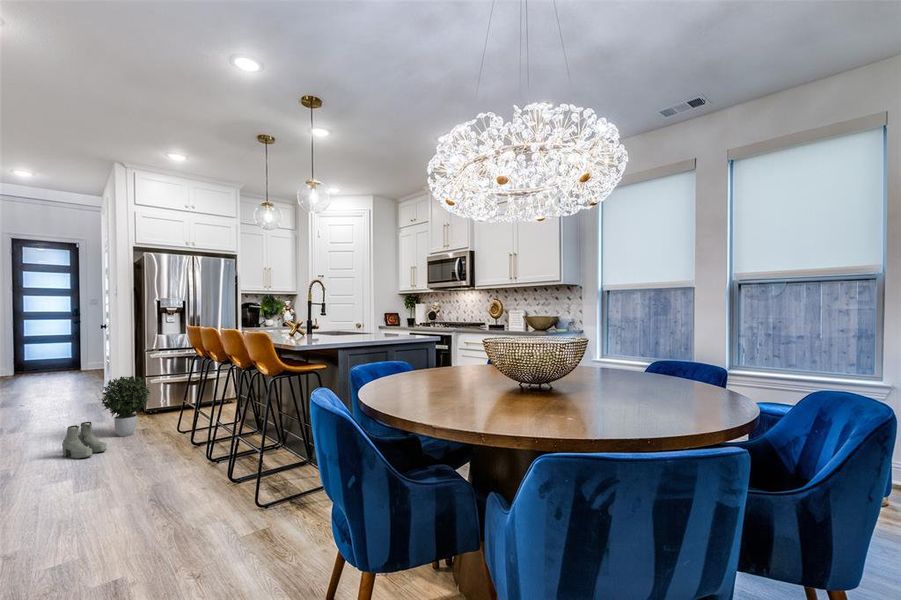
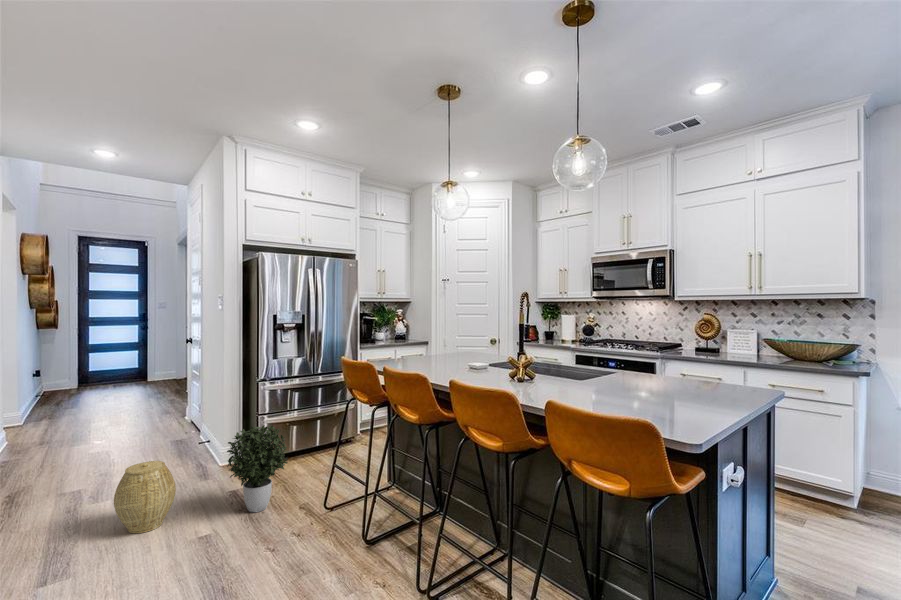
woven basket: none [14,399,62,446] -> present [114,461,176,533]
boots: present [62,422,107,459] -> none [190,503,250,568]

